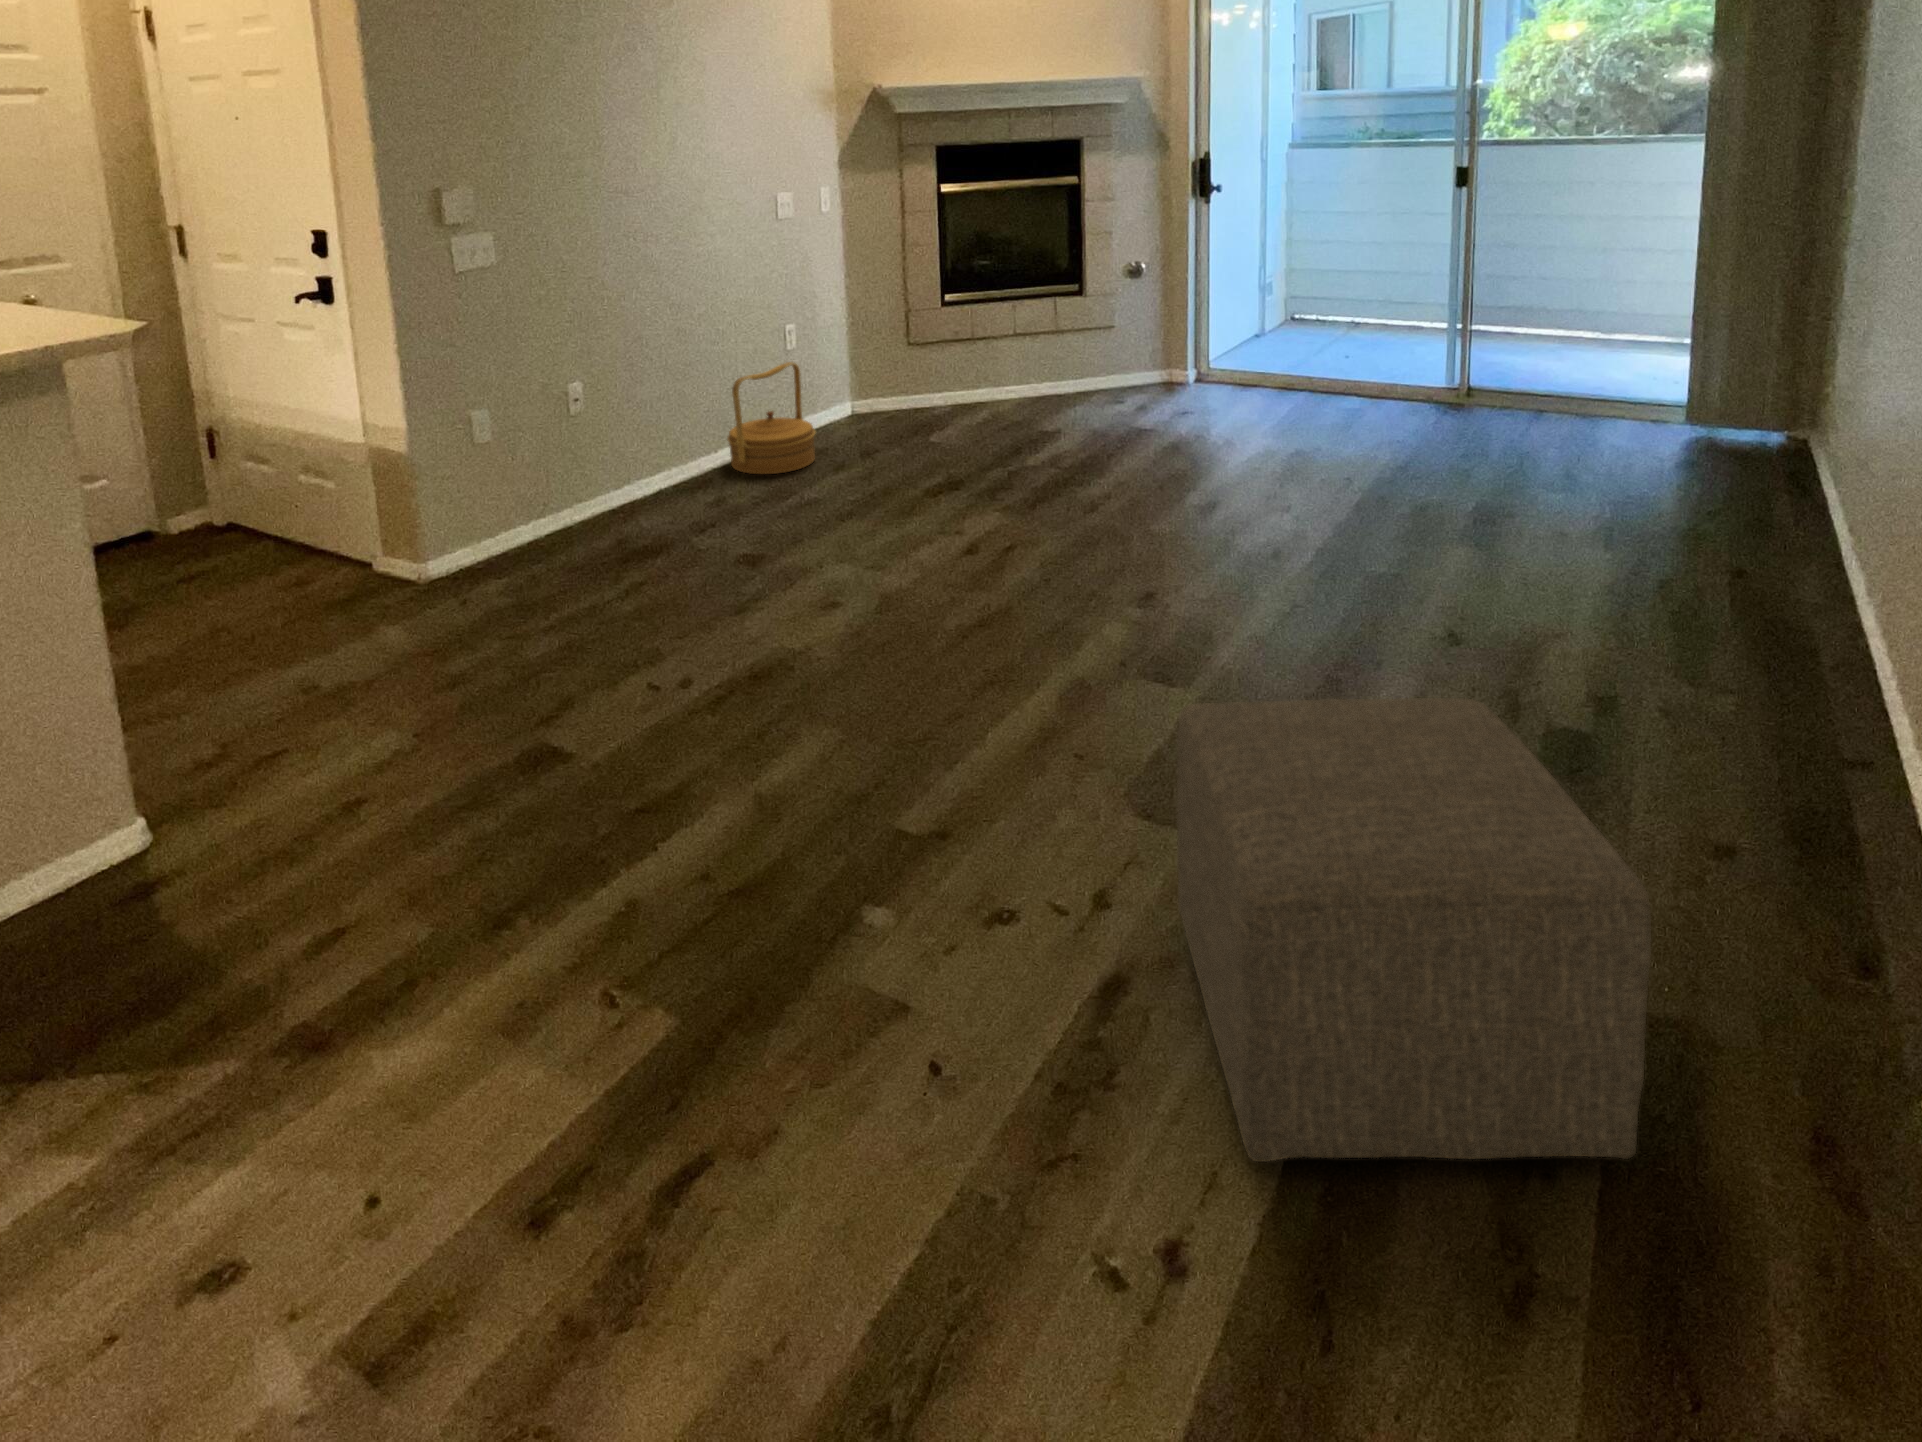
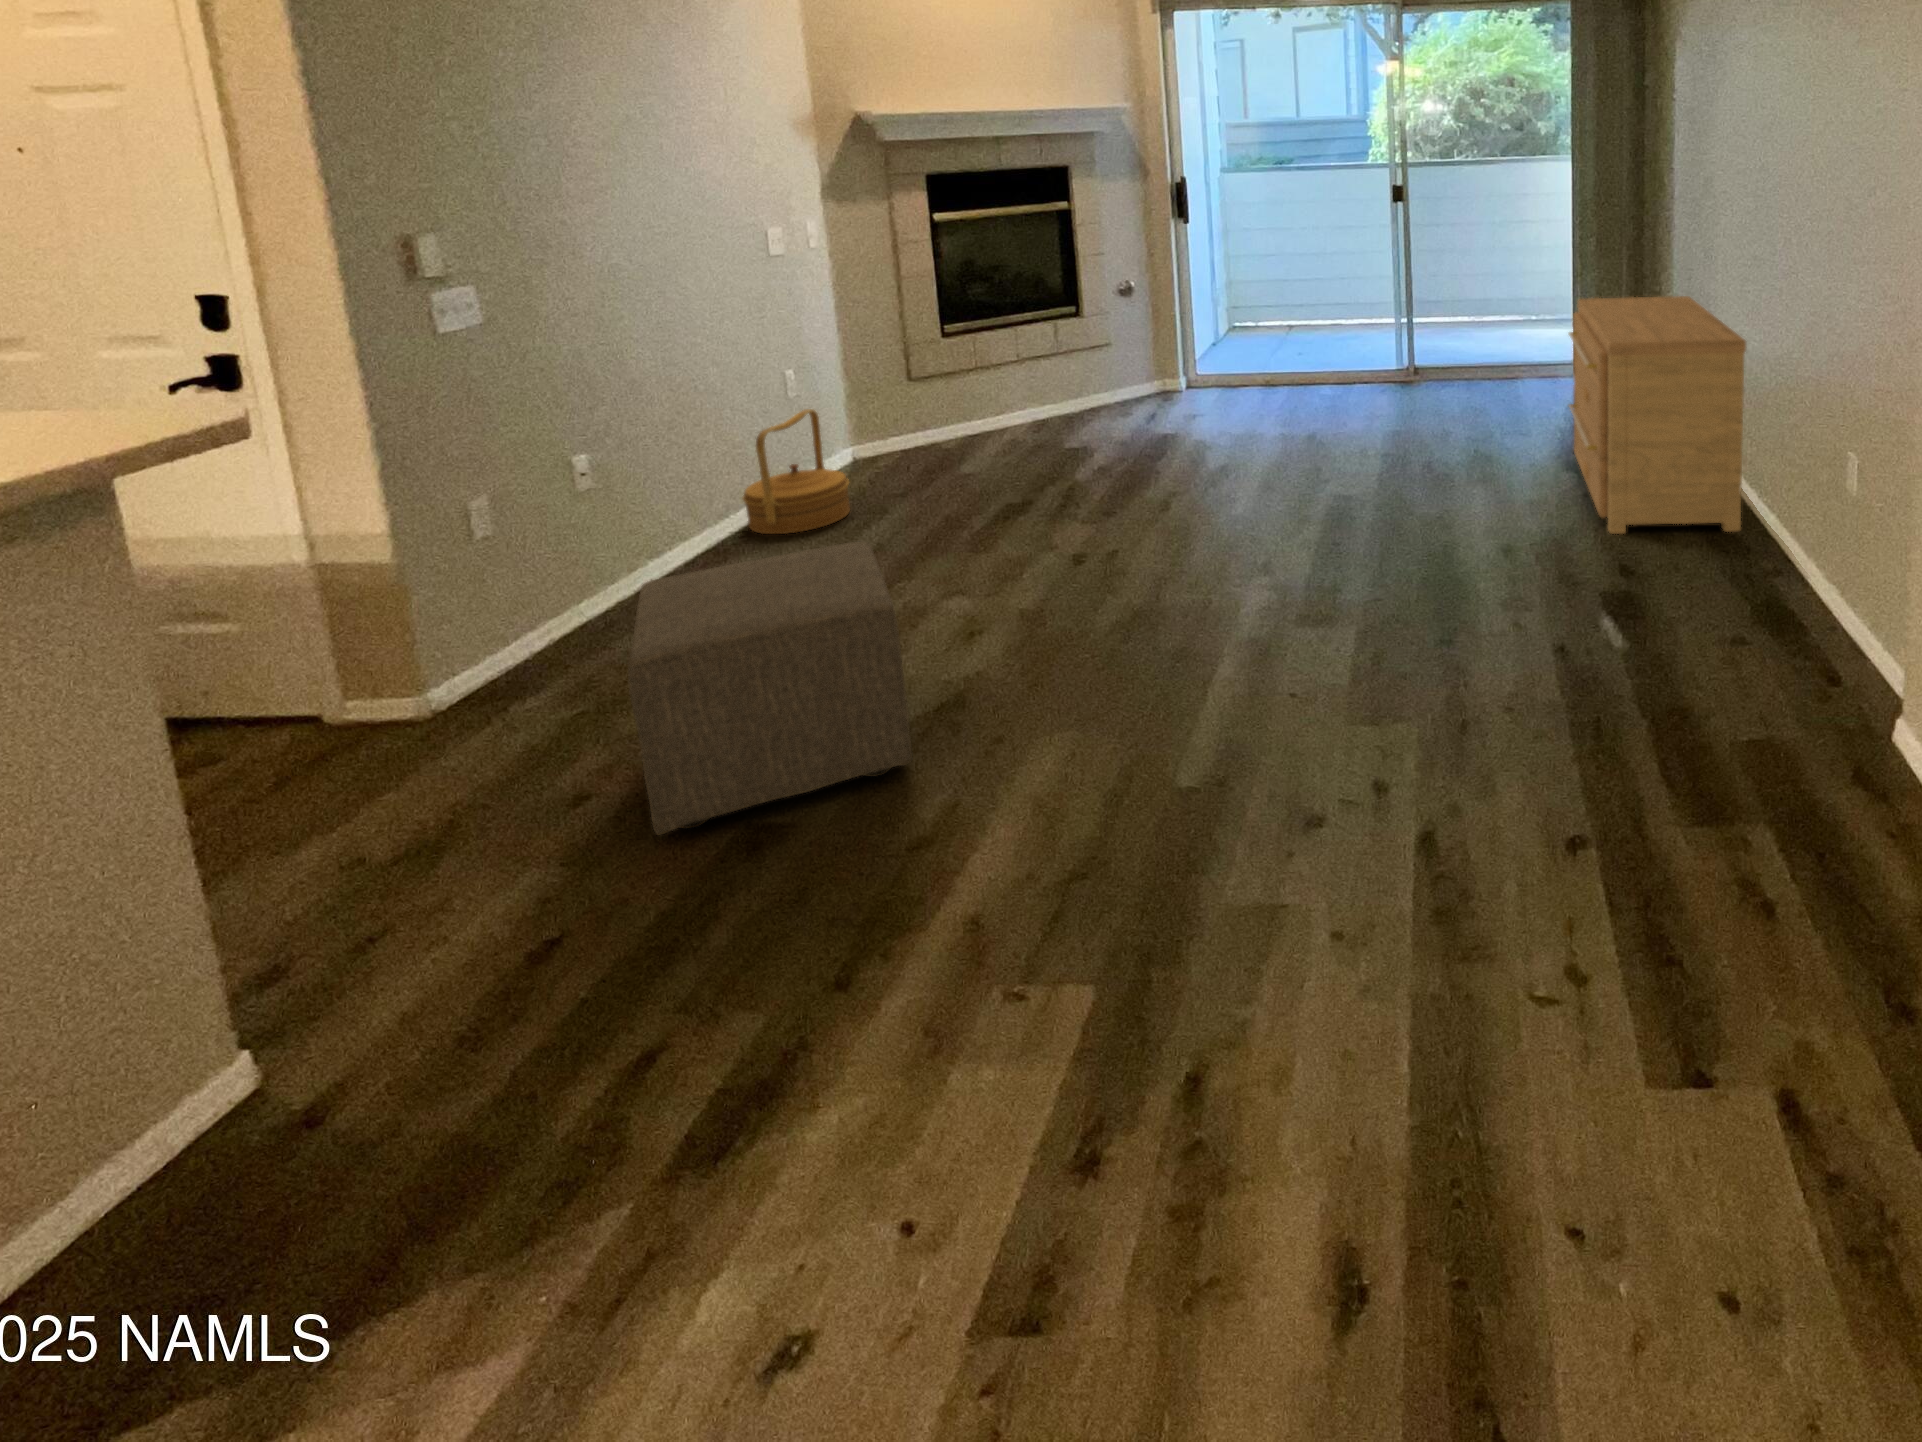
side table: none [1617,325,1896,702] -> present [1569,296,1746,534]
ottoman: present [1177,698,1651,1162] -> present [628,541,913,835]

